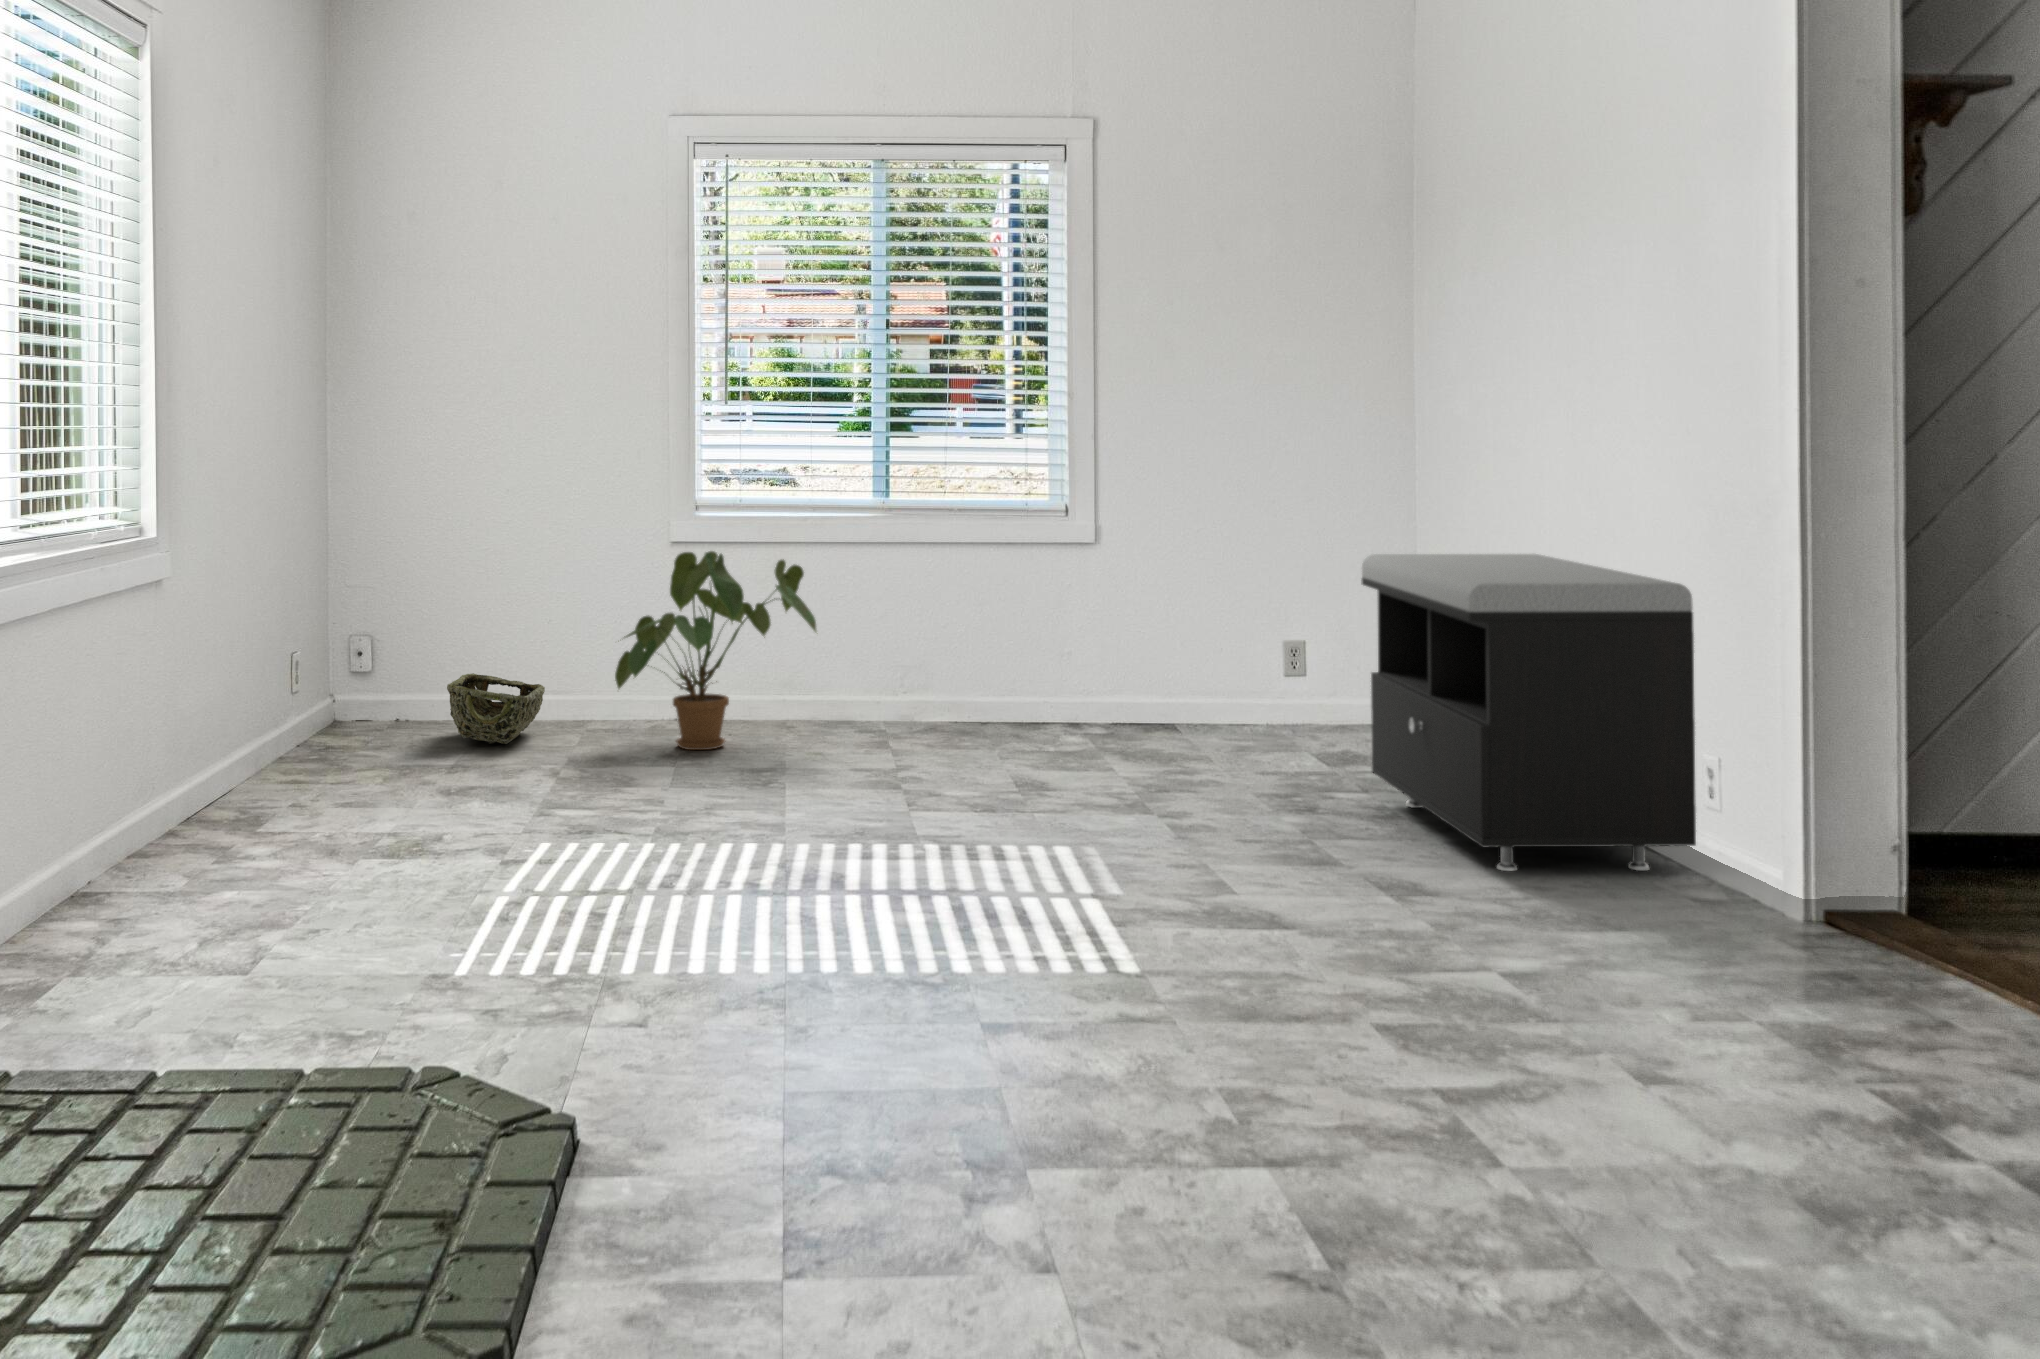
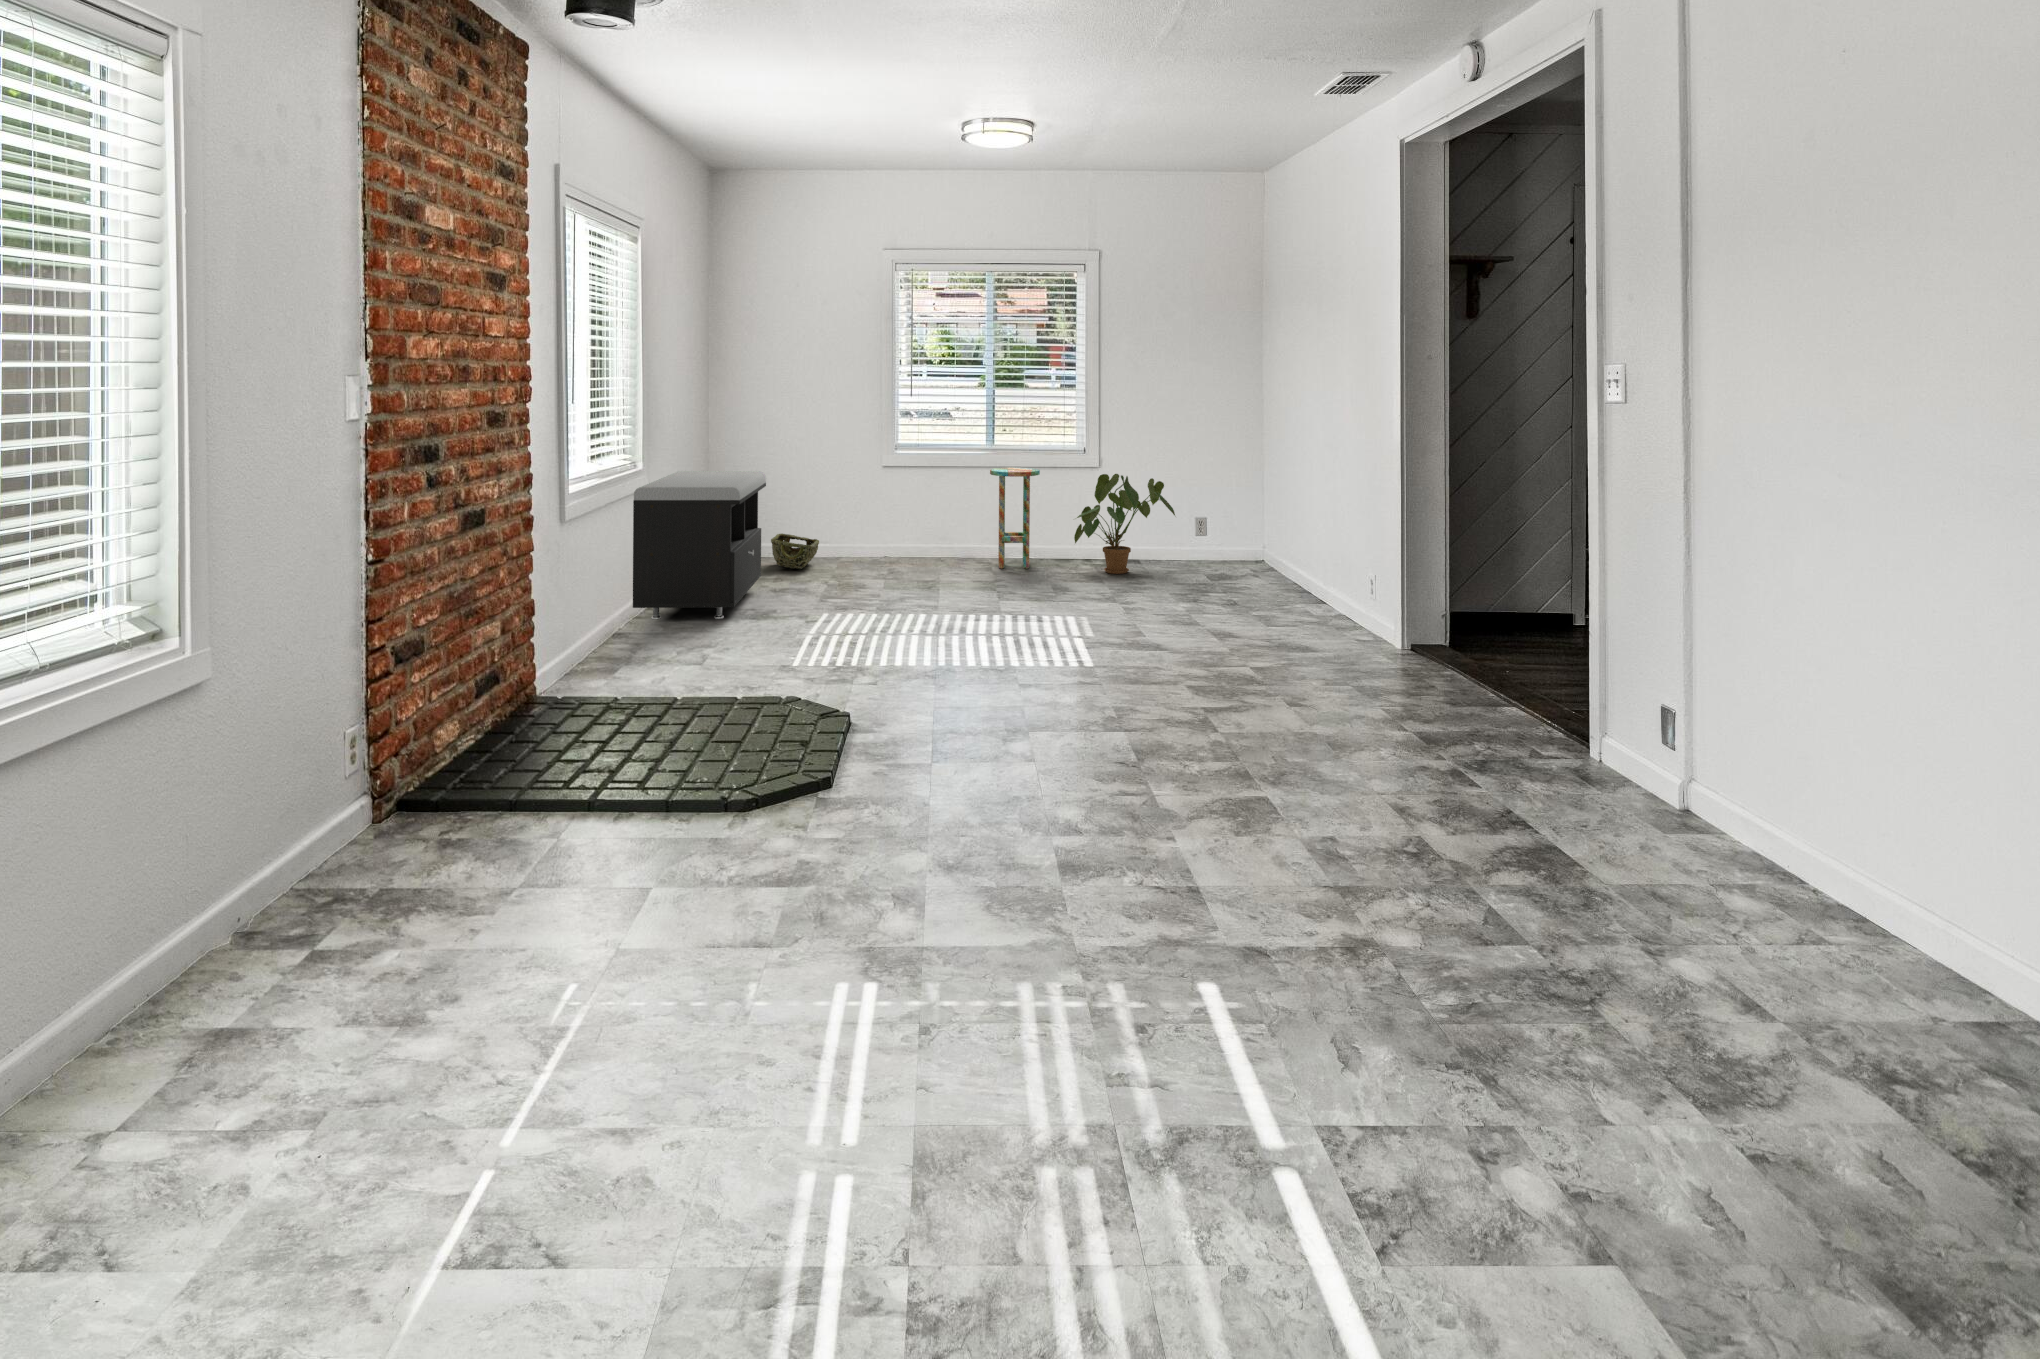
side table: none [878,542,976,740] -> present [990,468,1040,569]
house plant: present [615,551,816,750] -> present [1074,474,1175,574]
storage bench: present [1361,554,1696,871] -> present [633,471,766,619]

